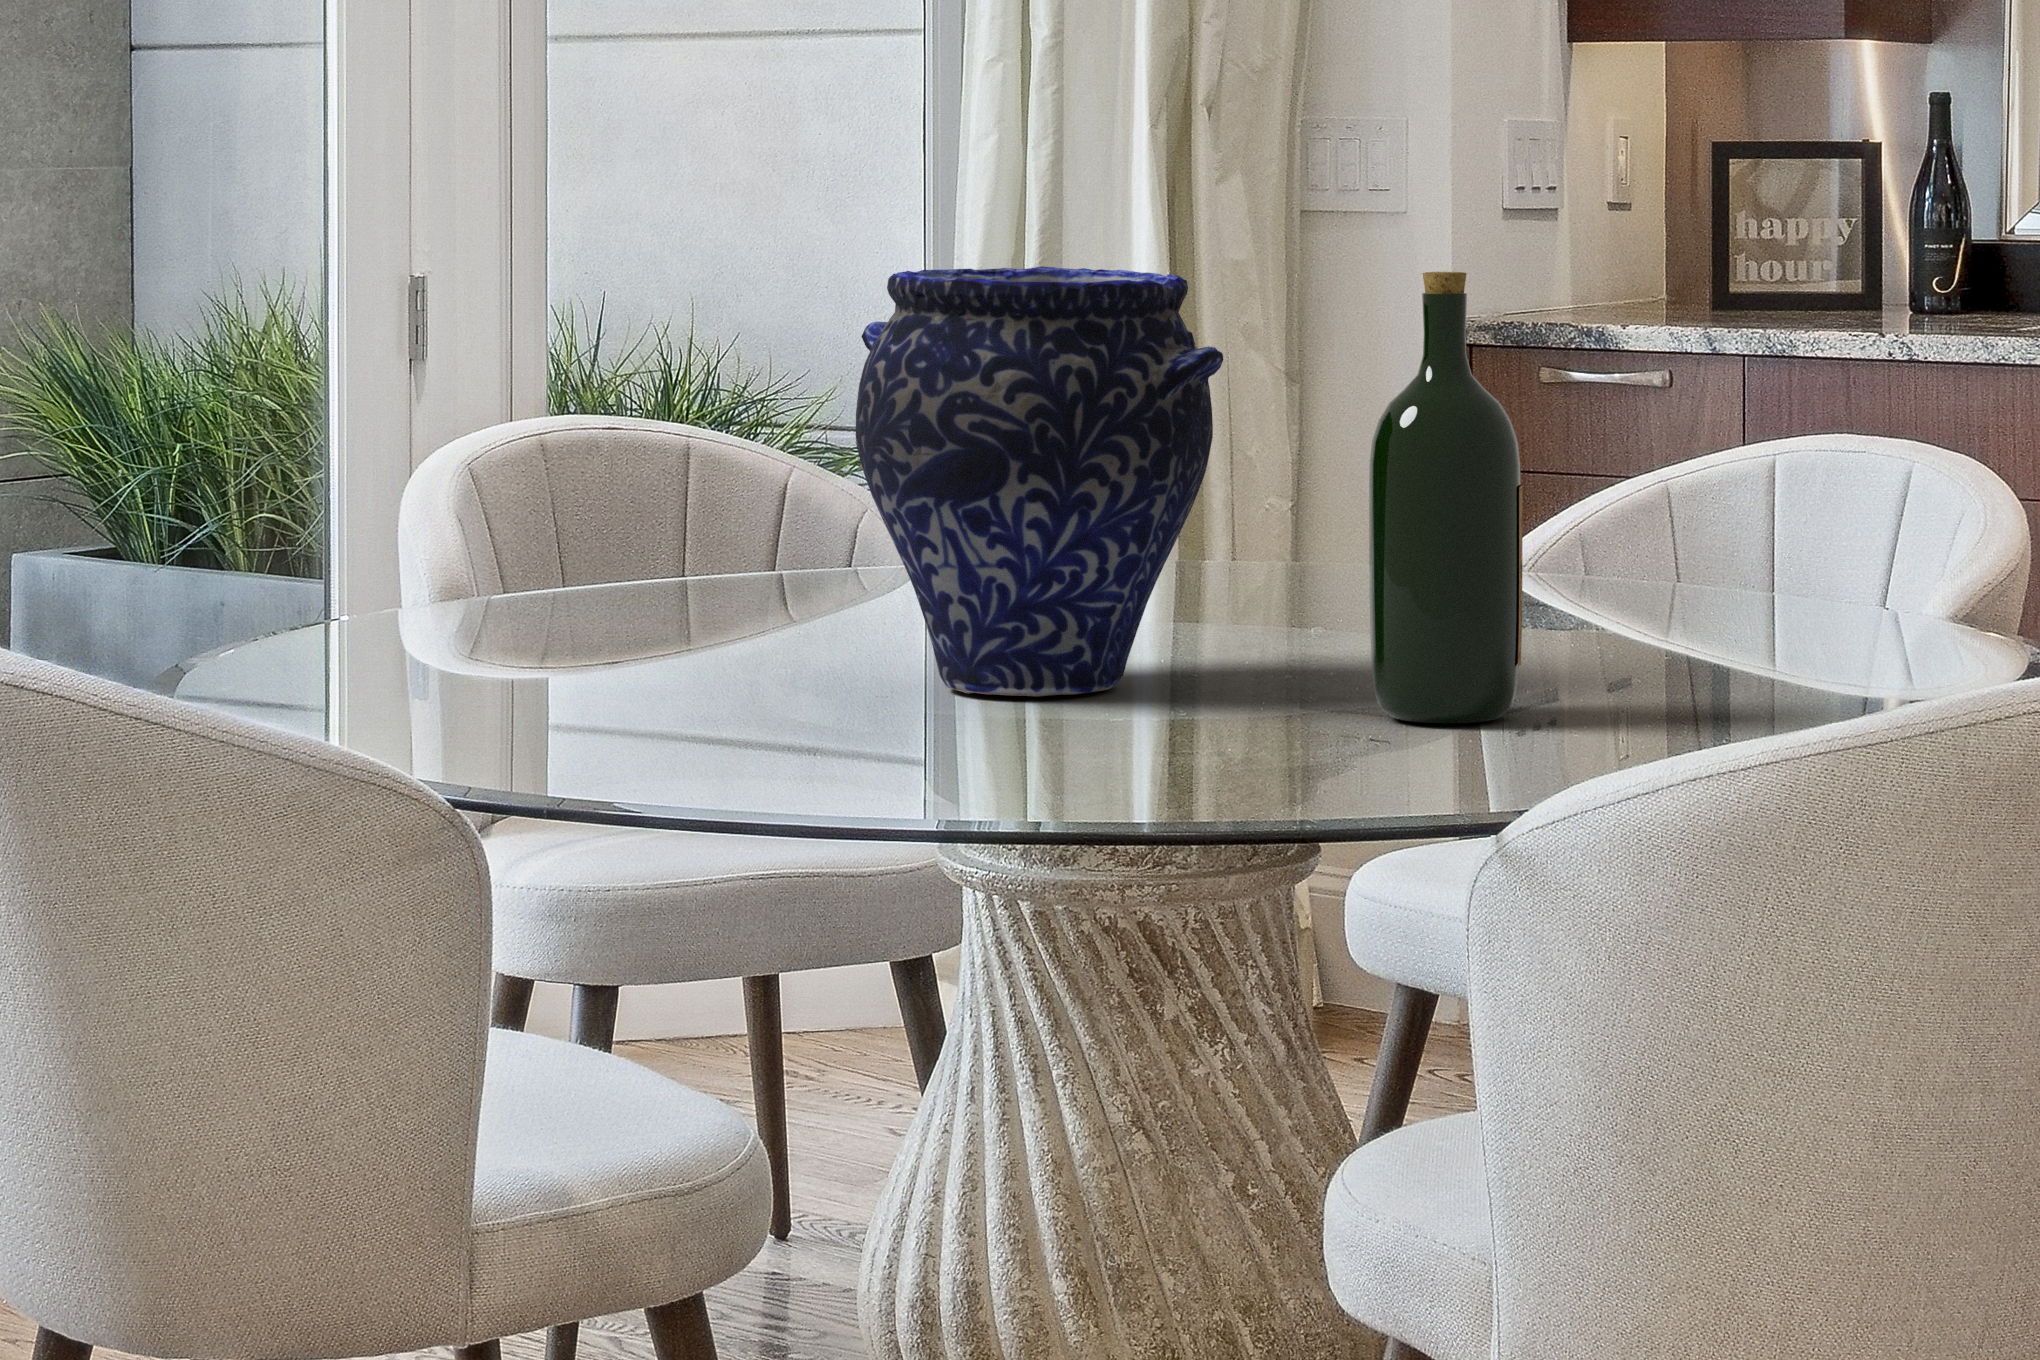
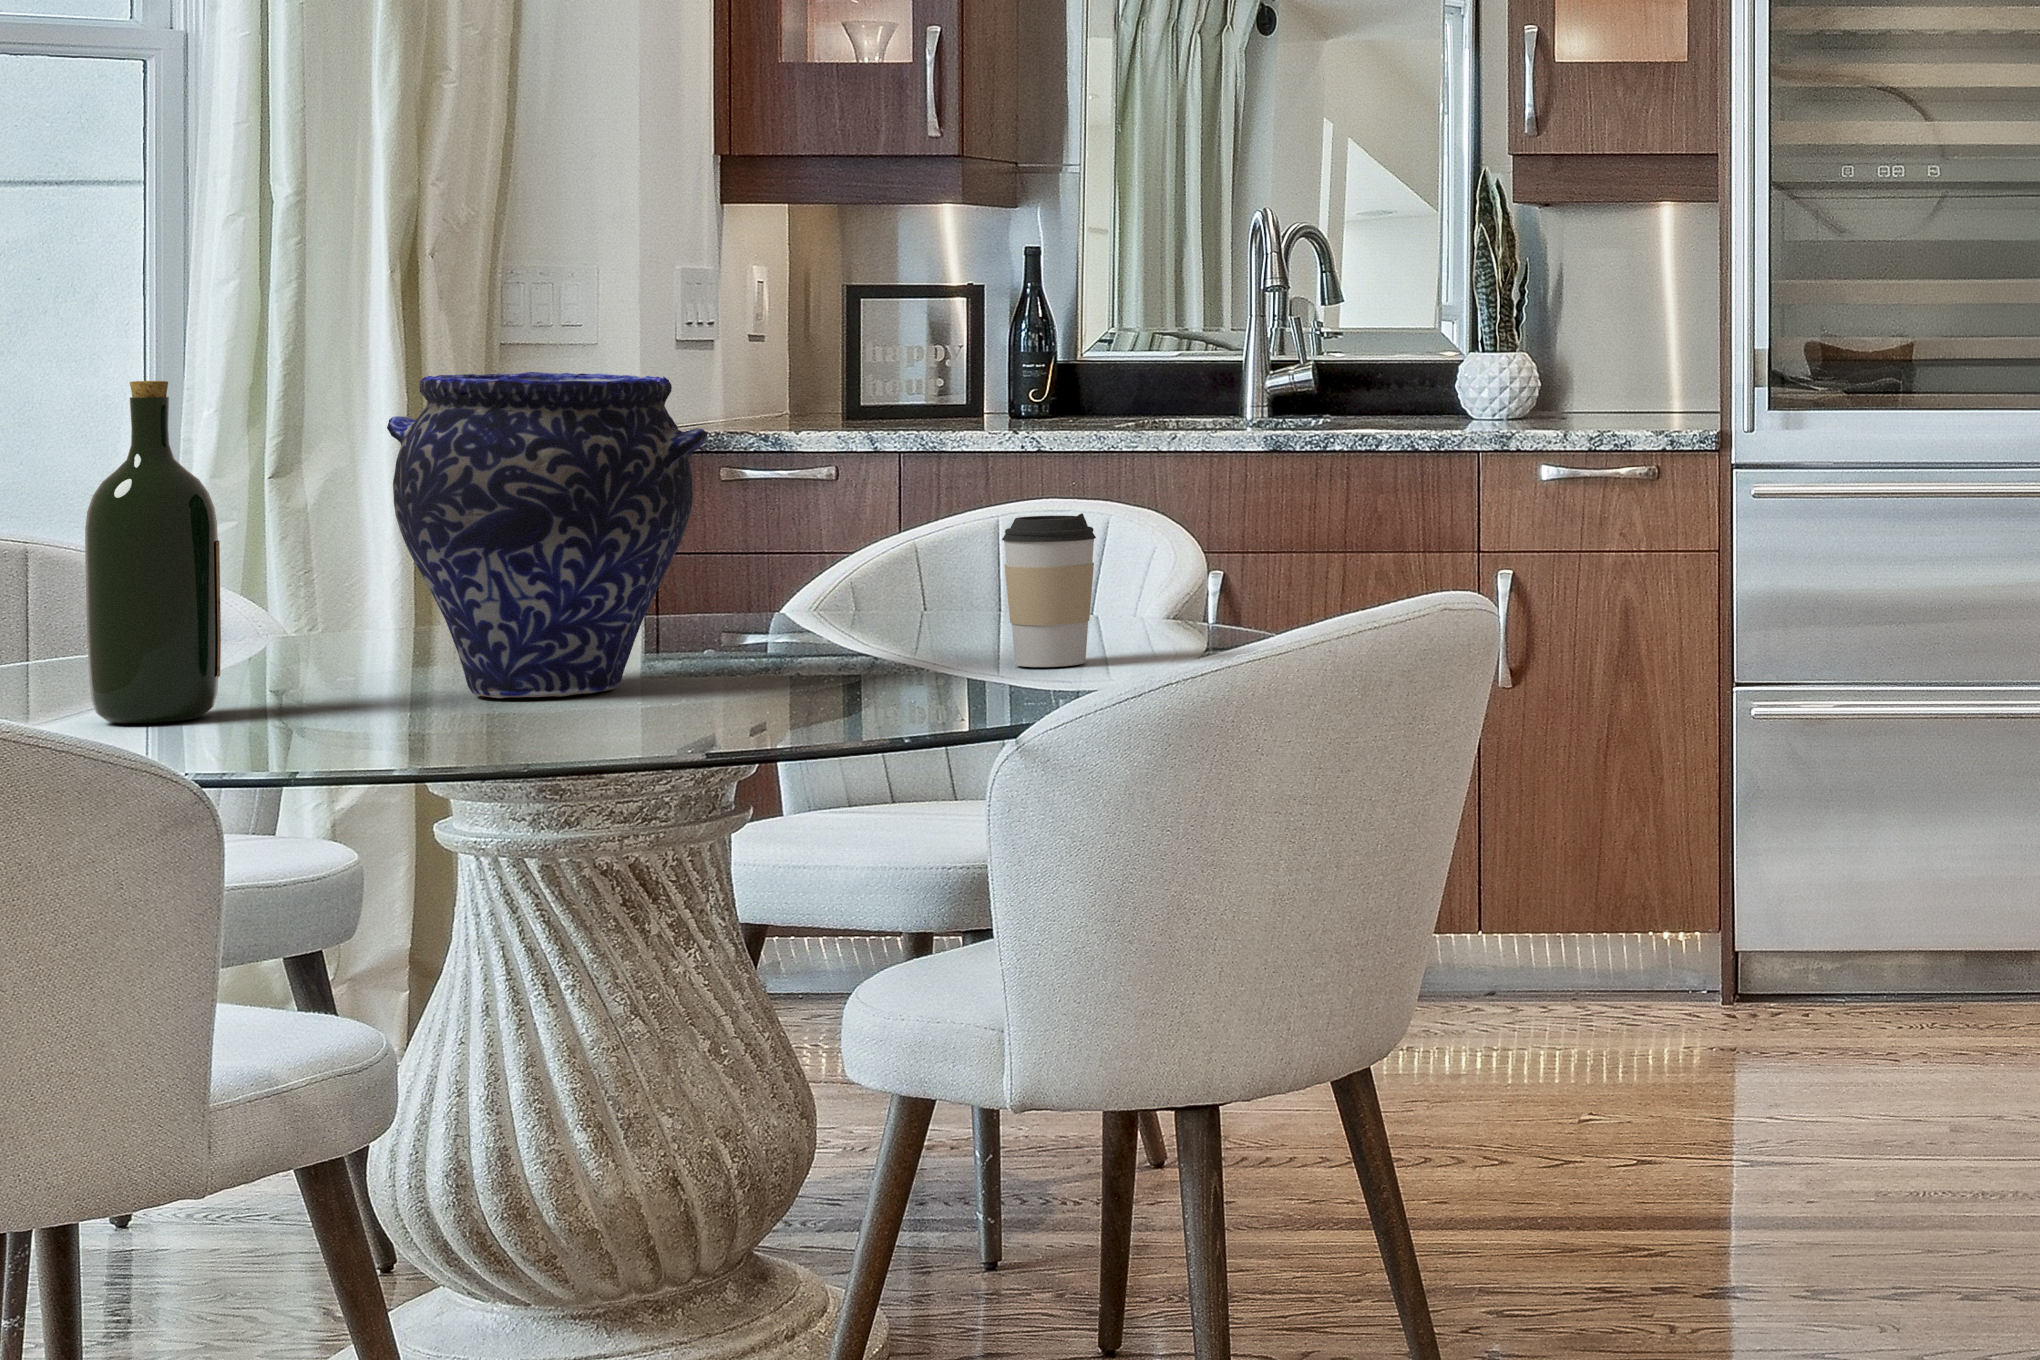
wine bottle: present [1369,272,1523,723] -> present [85,381,221,723]
coffee cup: none [1613,479,1743,698] -> present [1002,513,1096,667]

